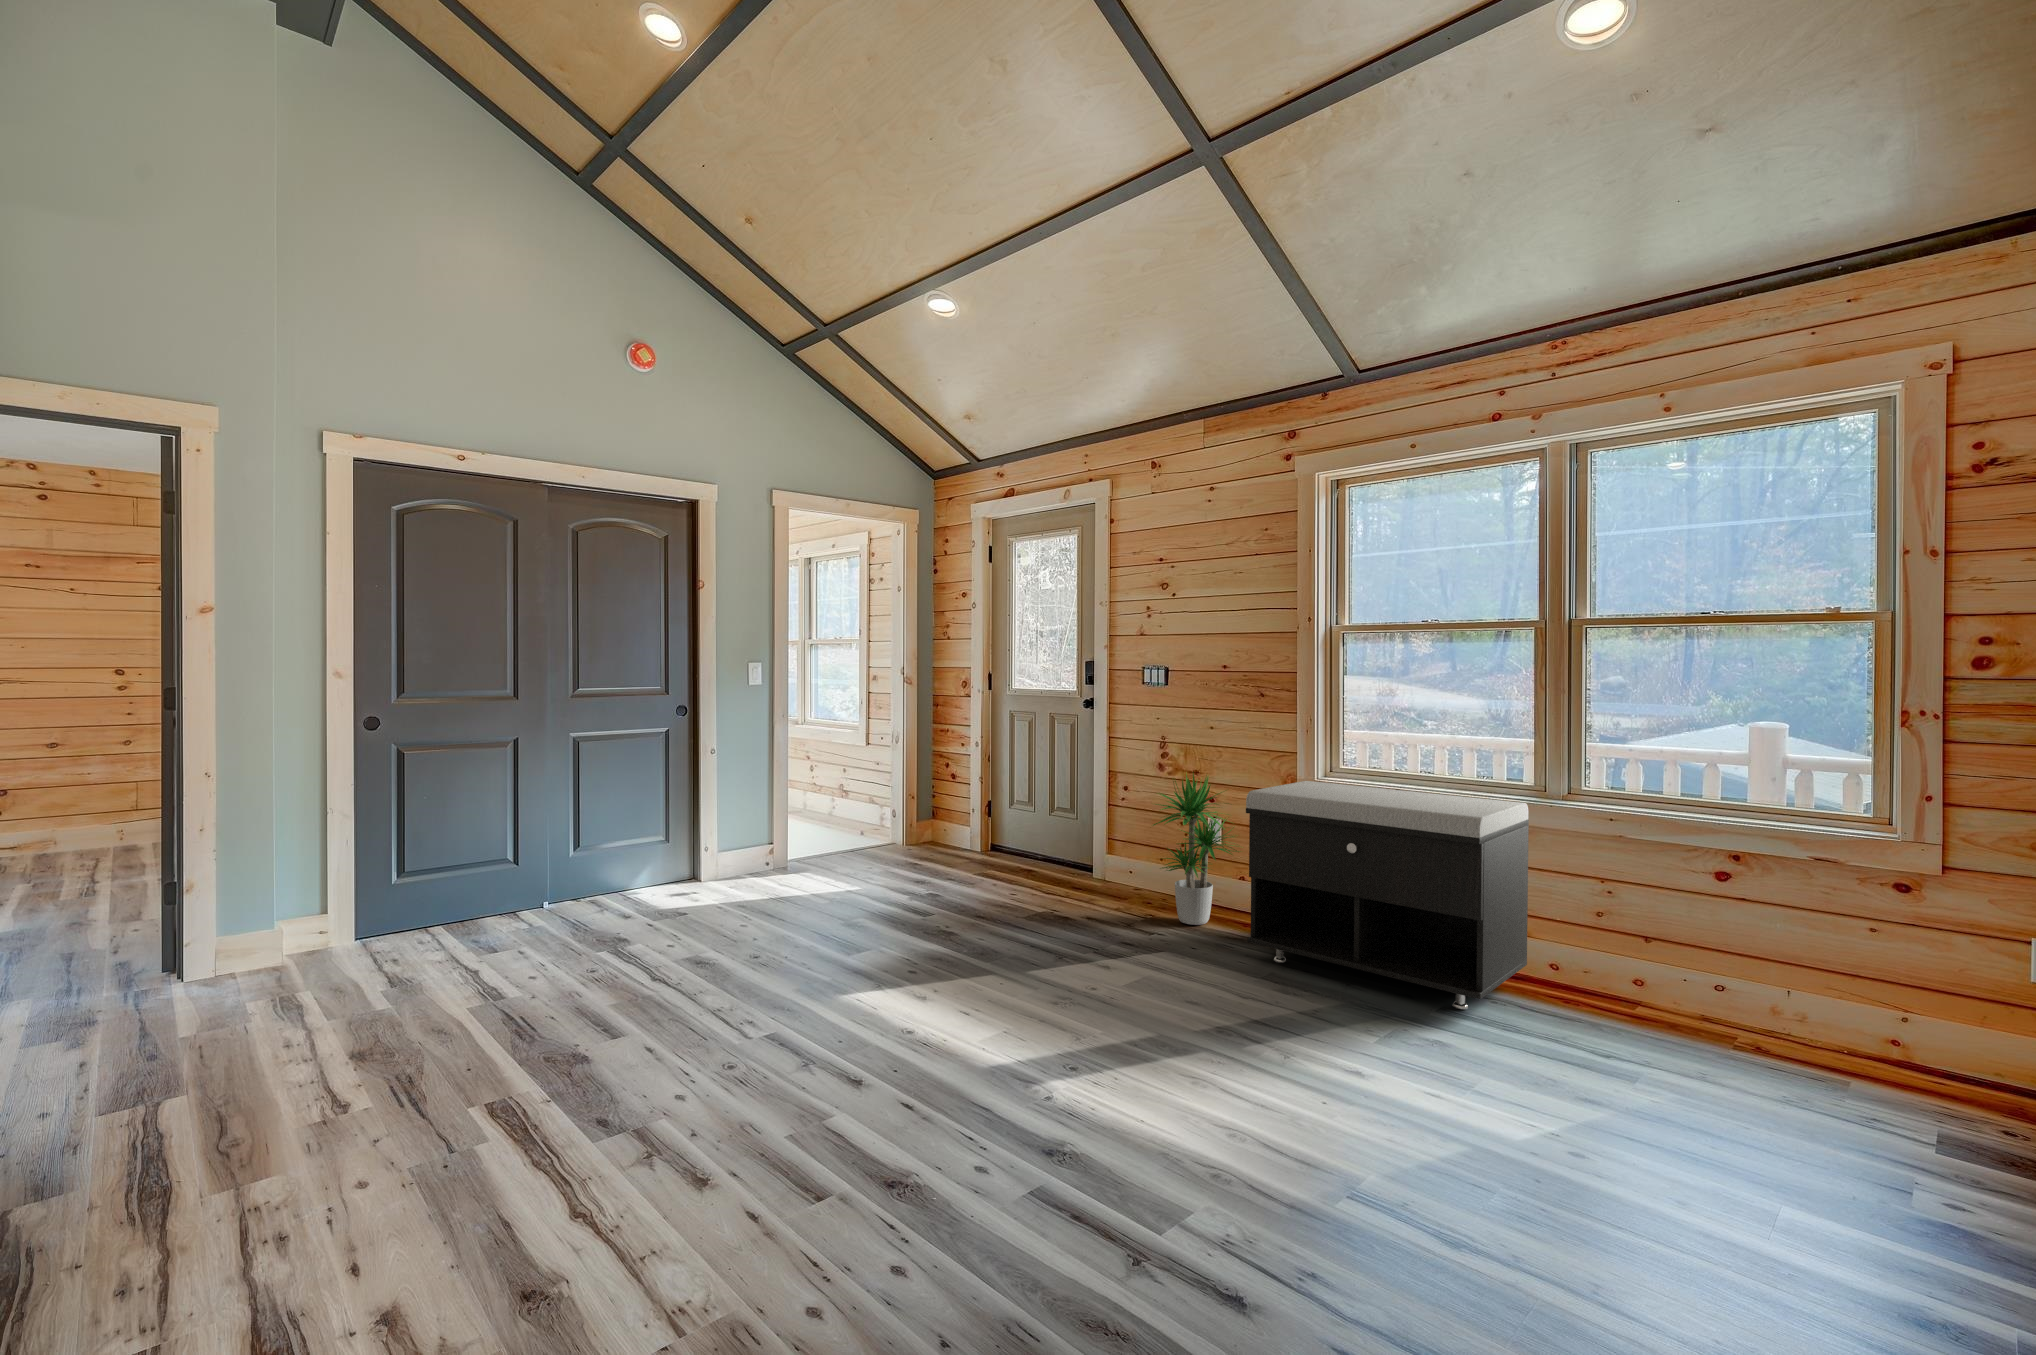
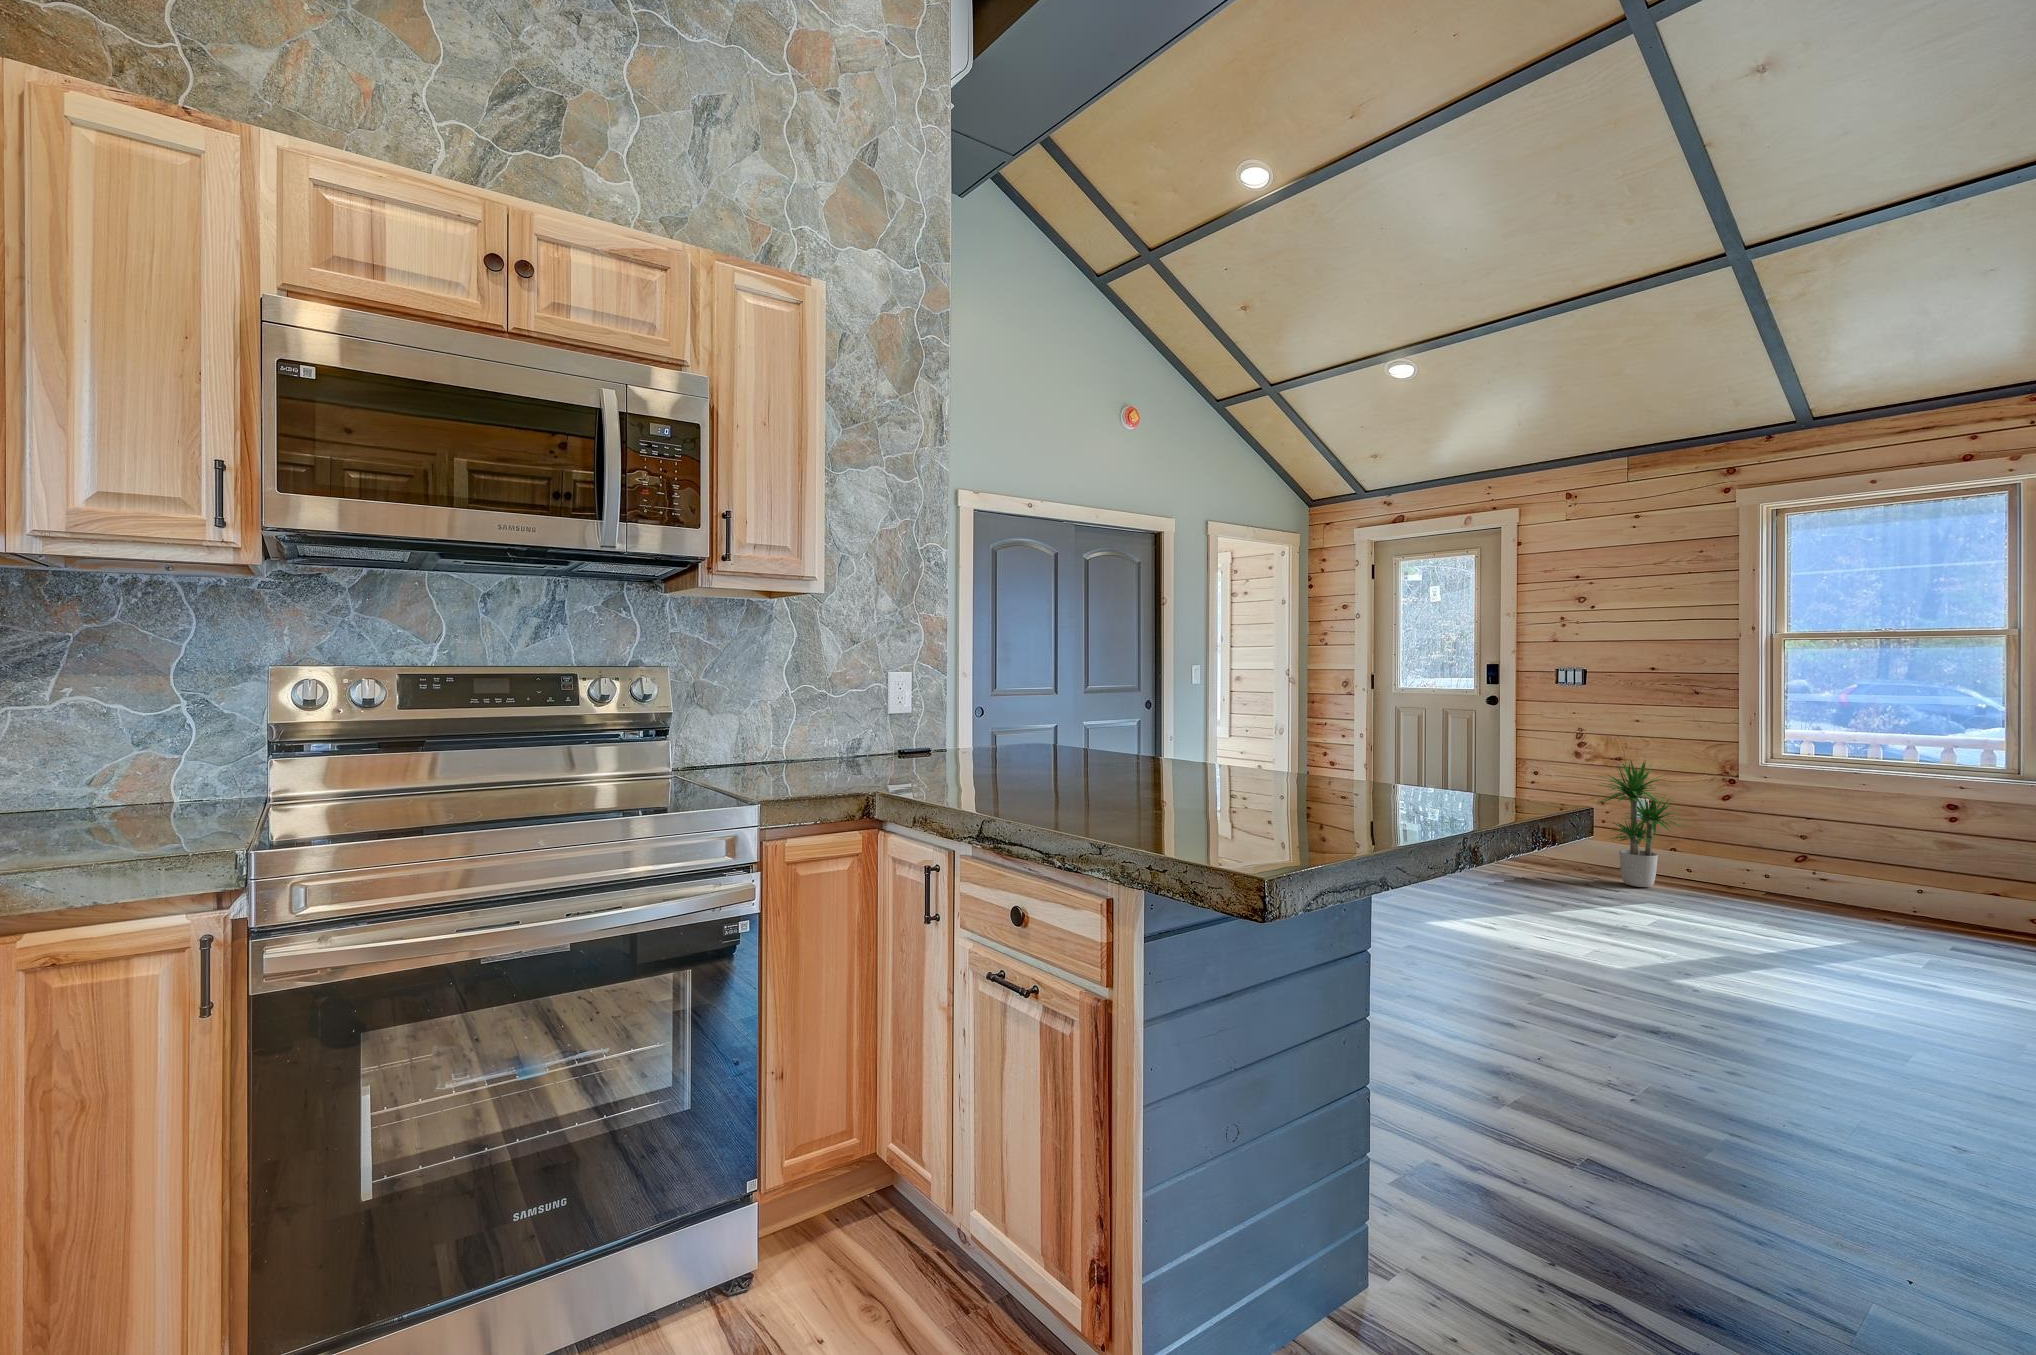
storage bench: present [1246,781,1529,1009] -> none [1726,766,2010,952]

